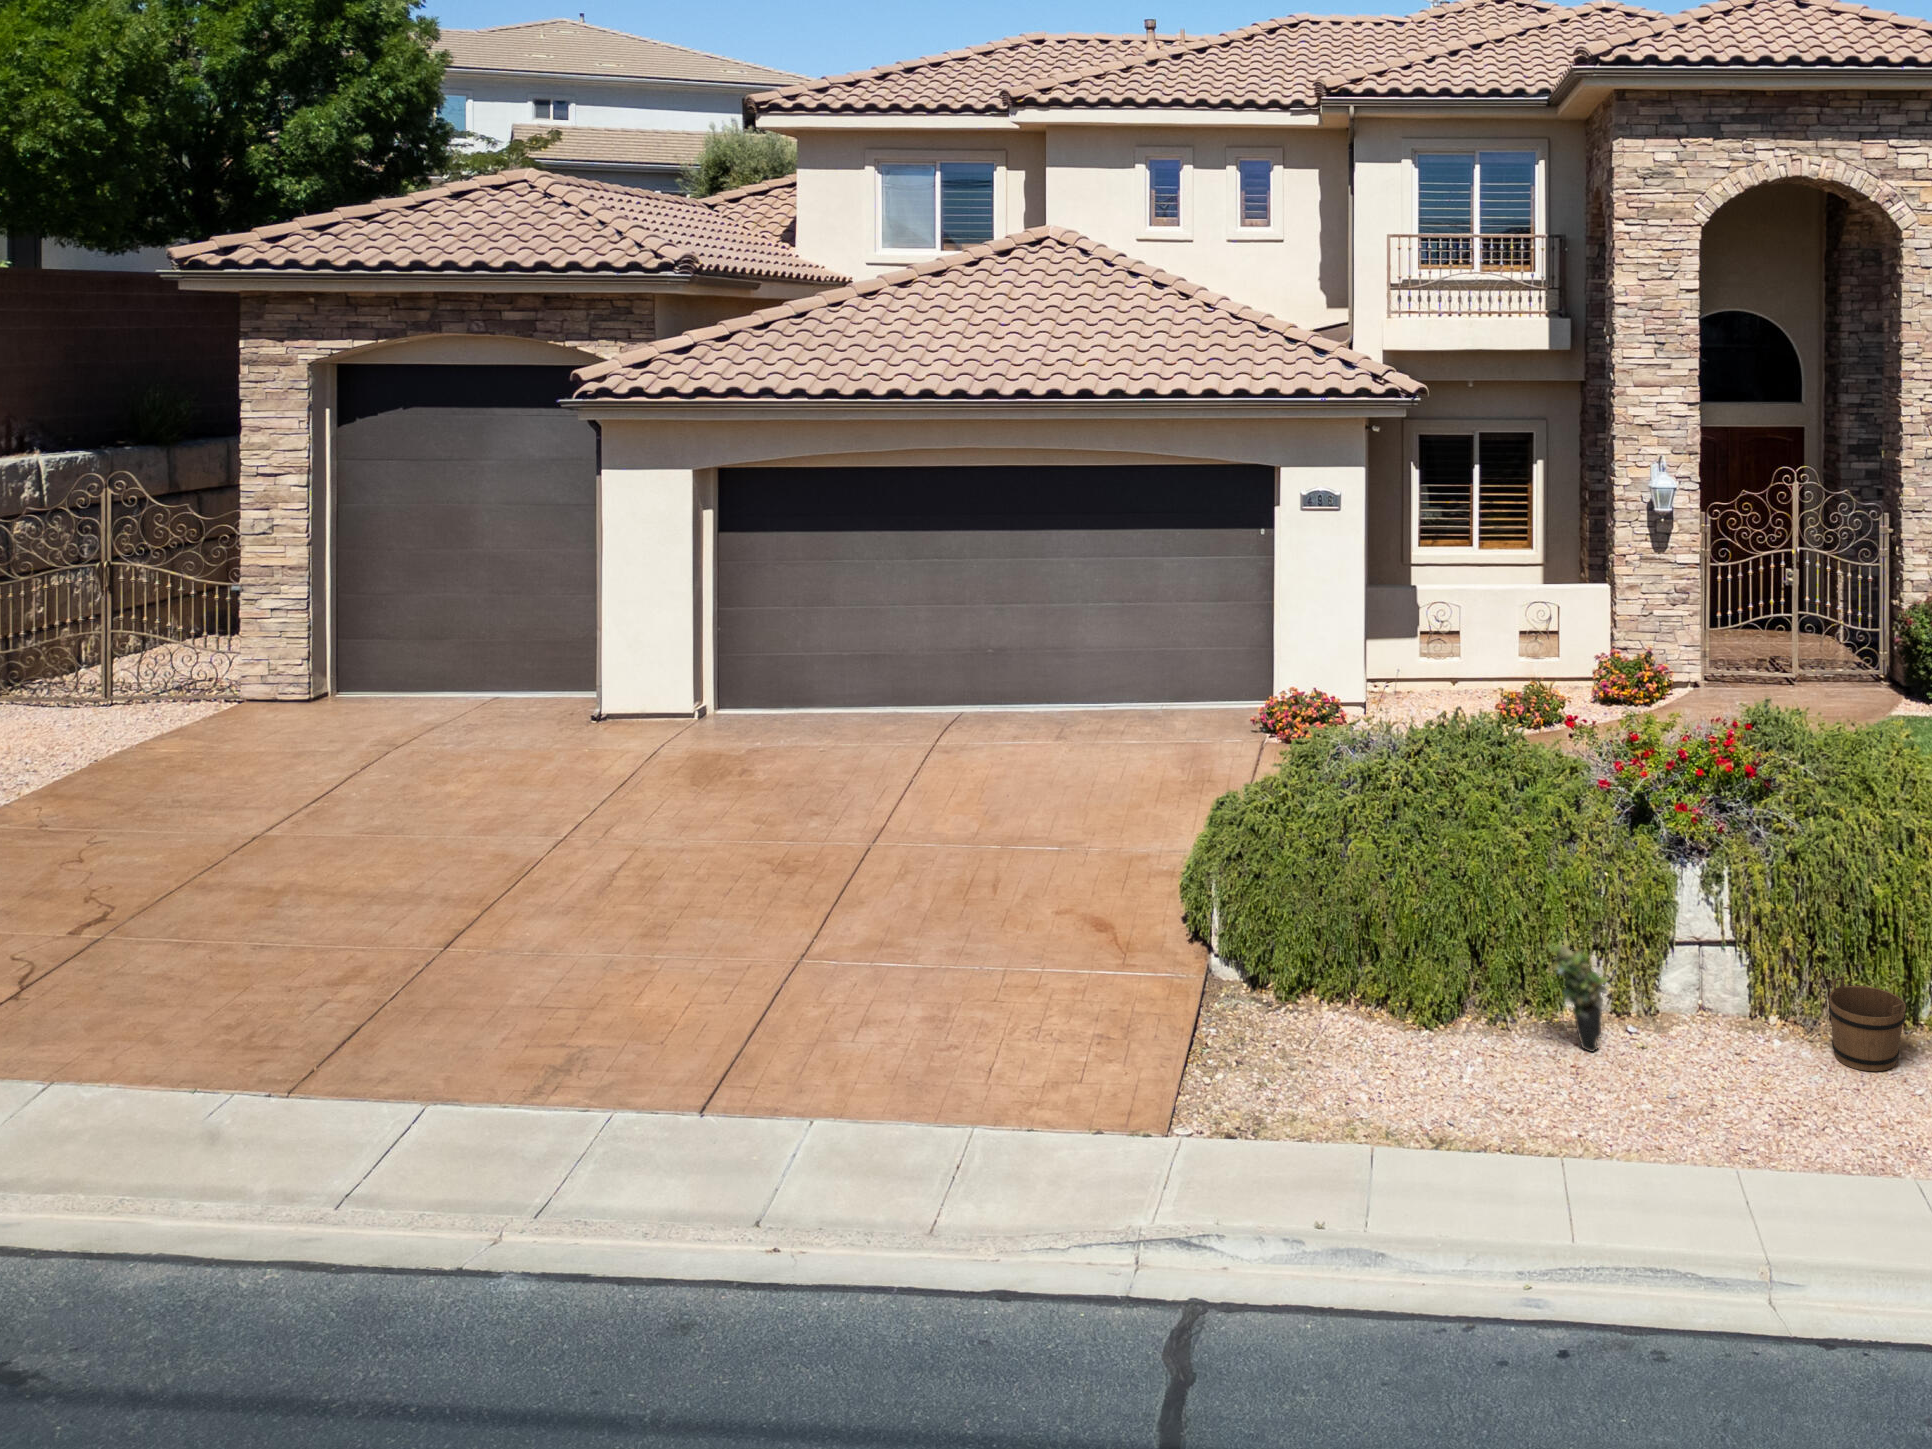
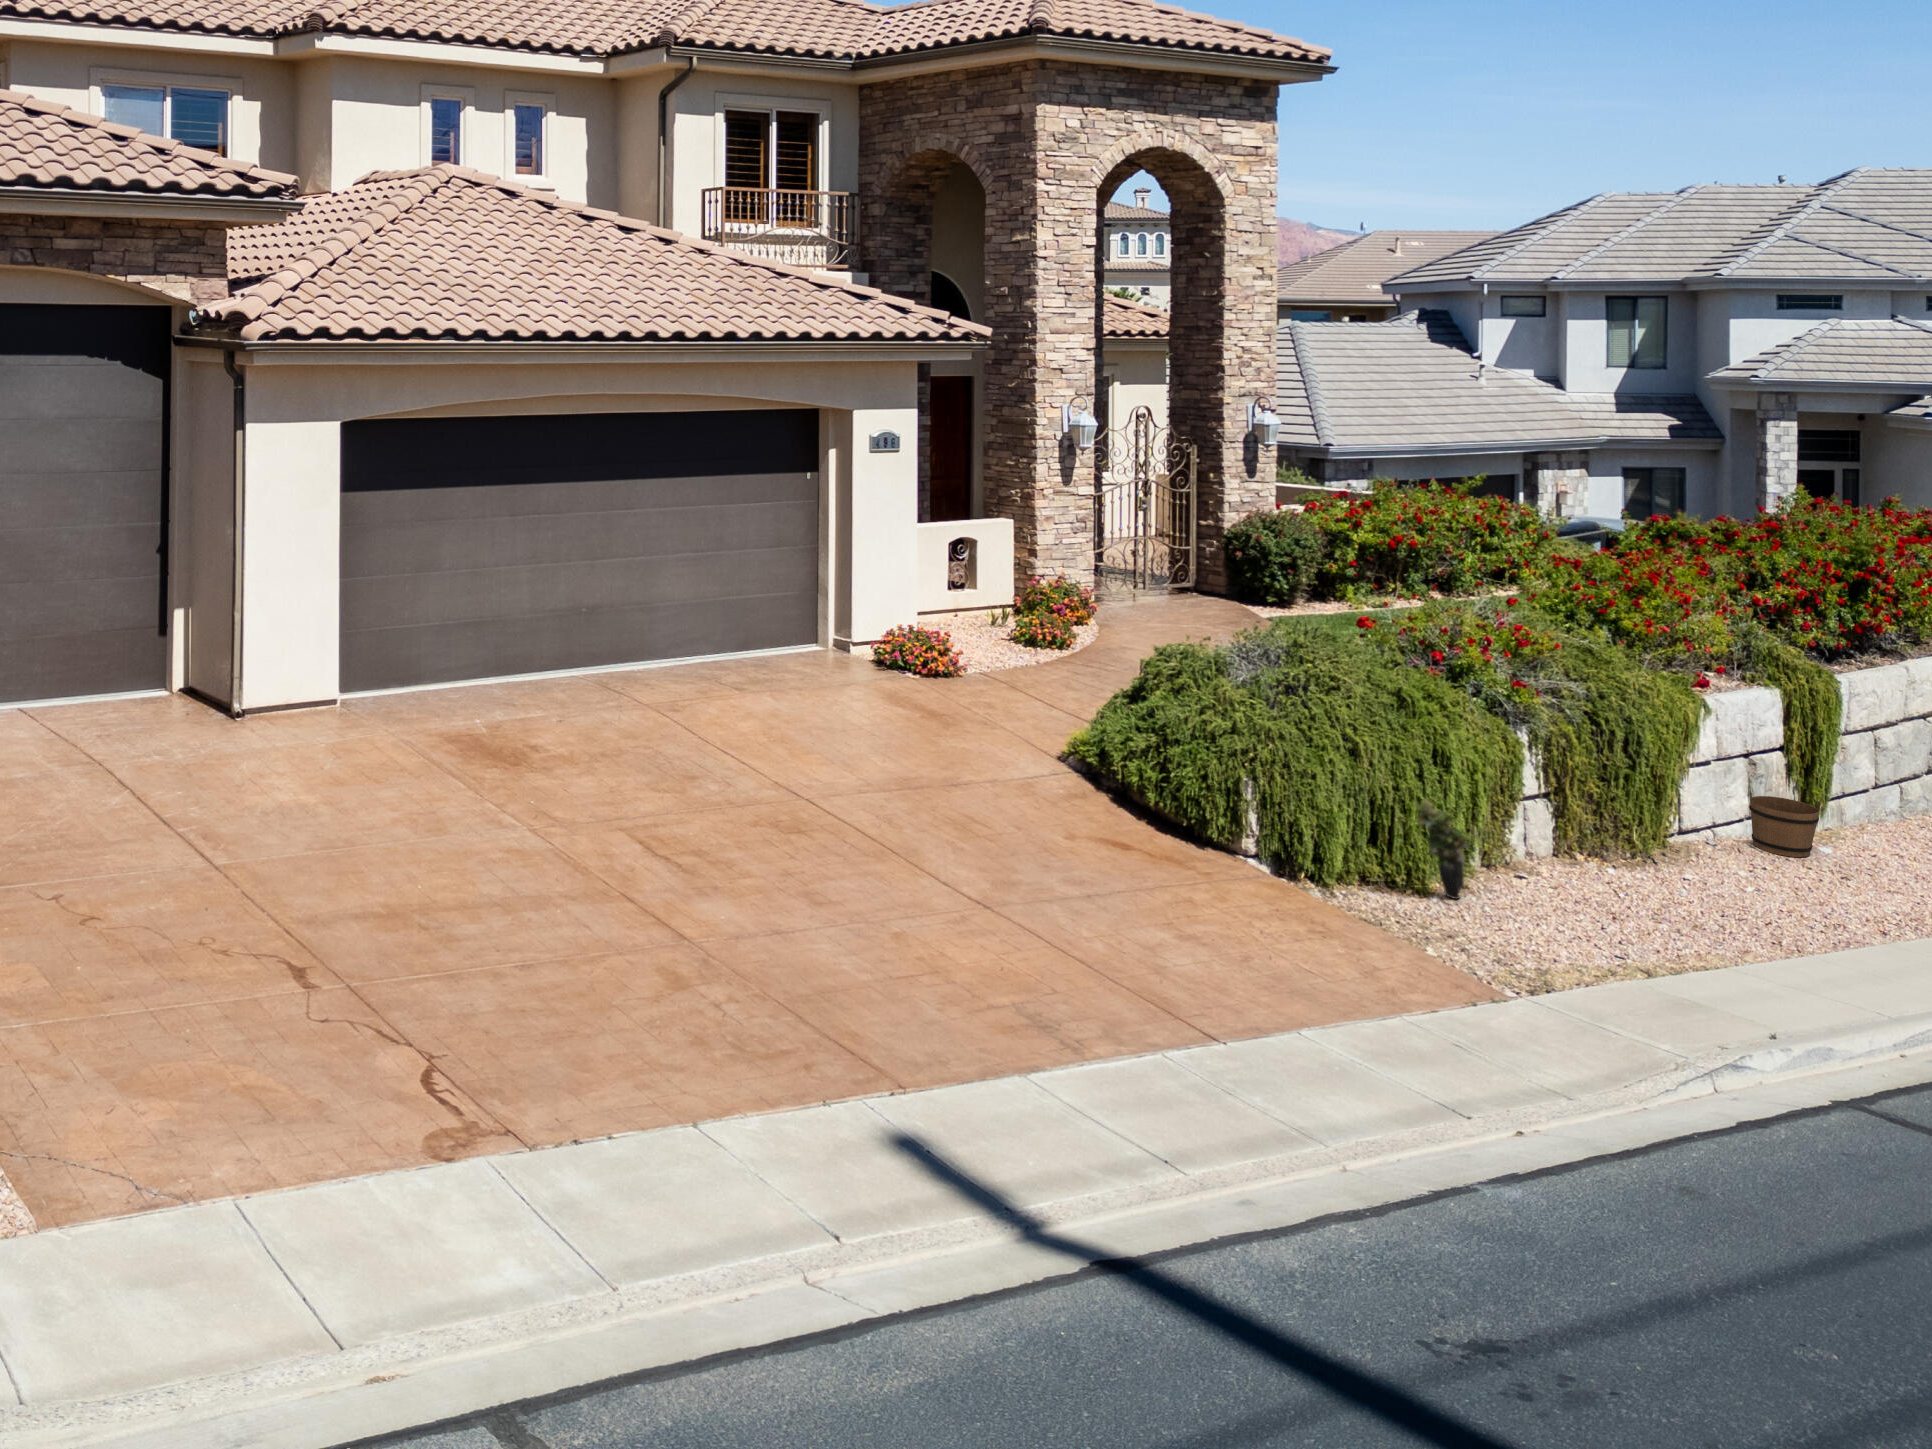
potted plant: present [1548,939,1607,1052] -> present [1414,801,1470,899]

